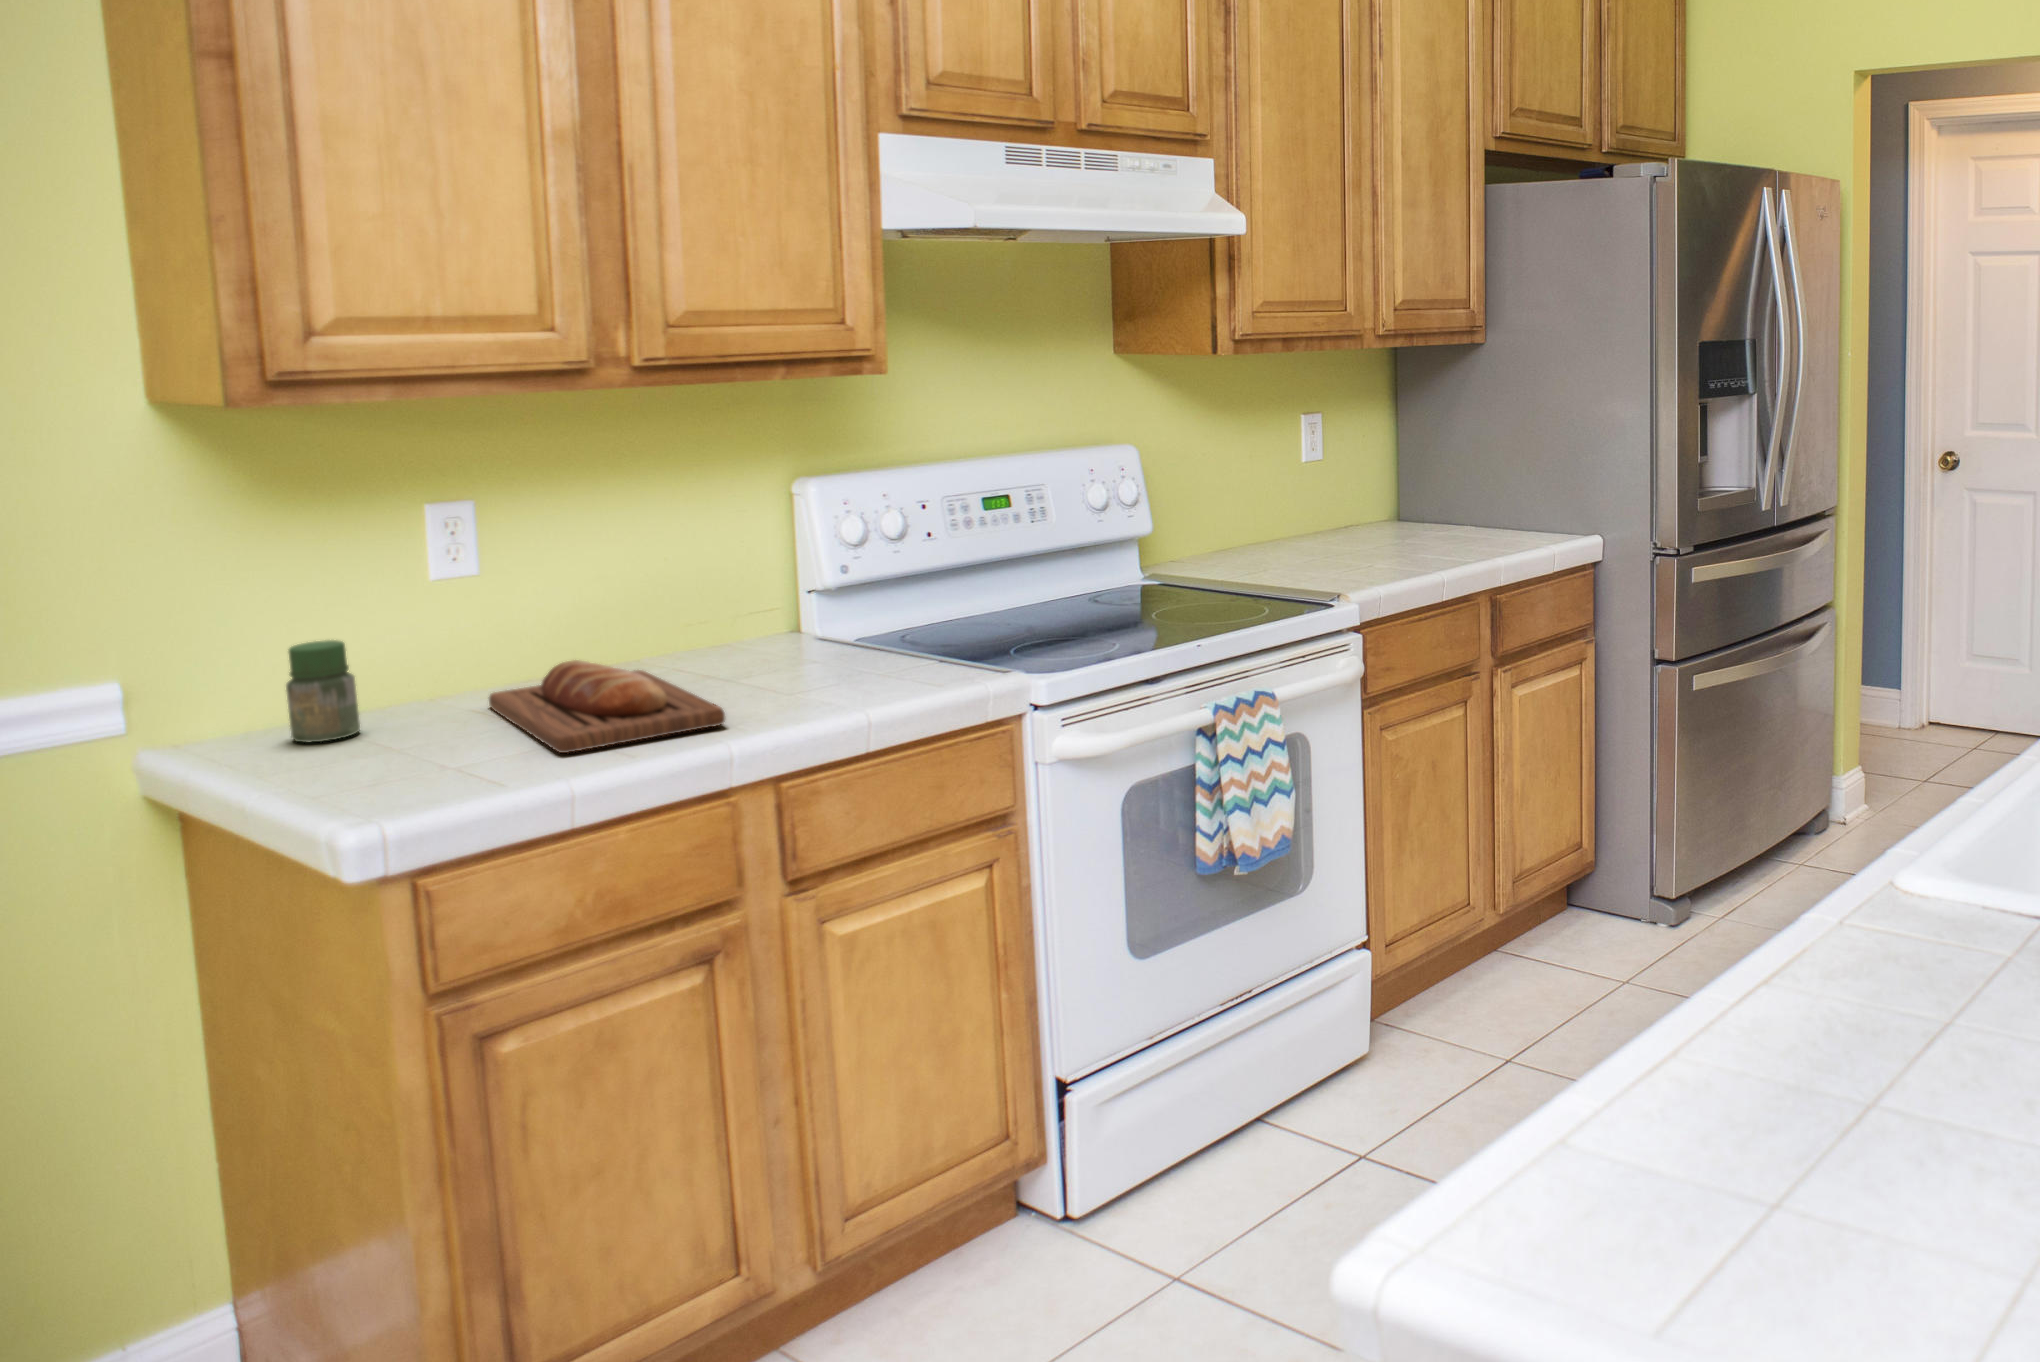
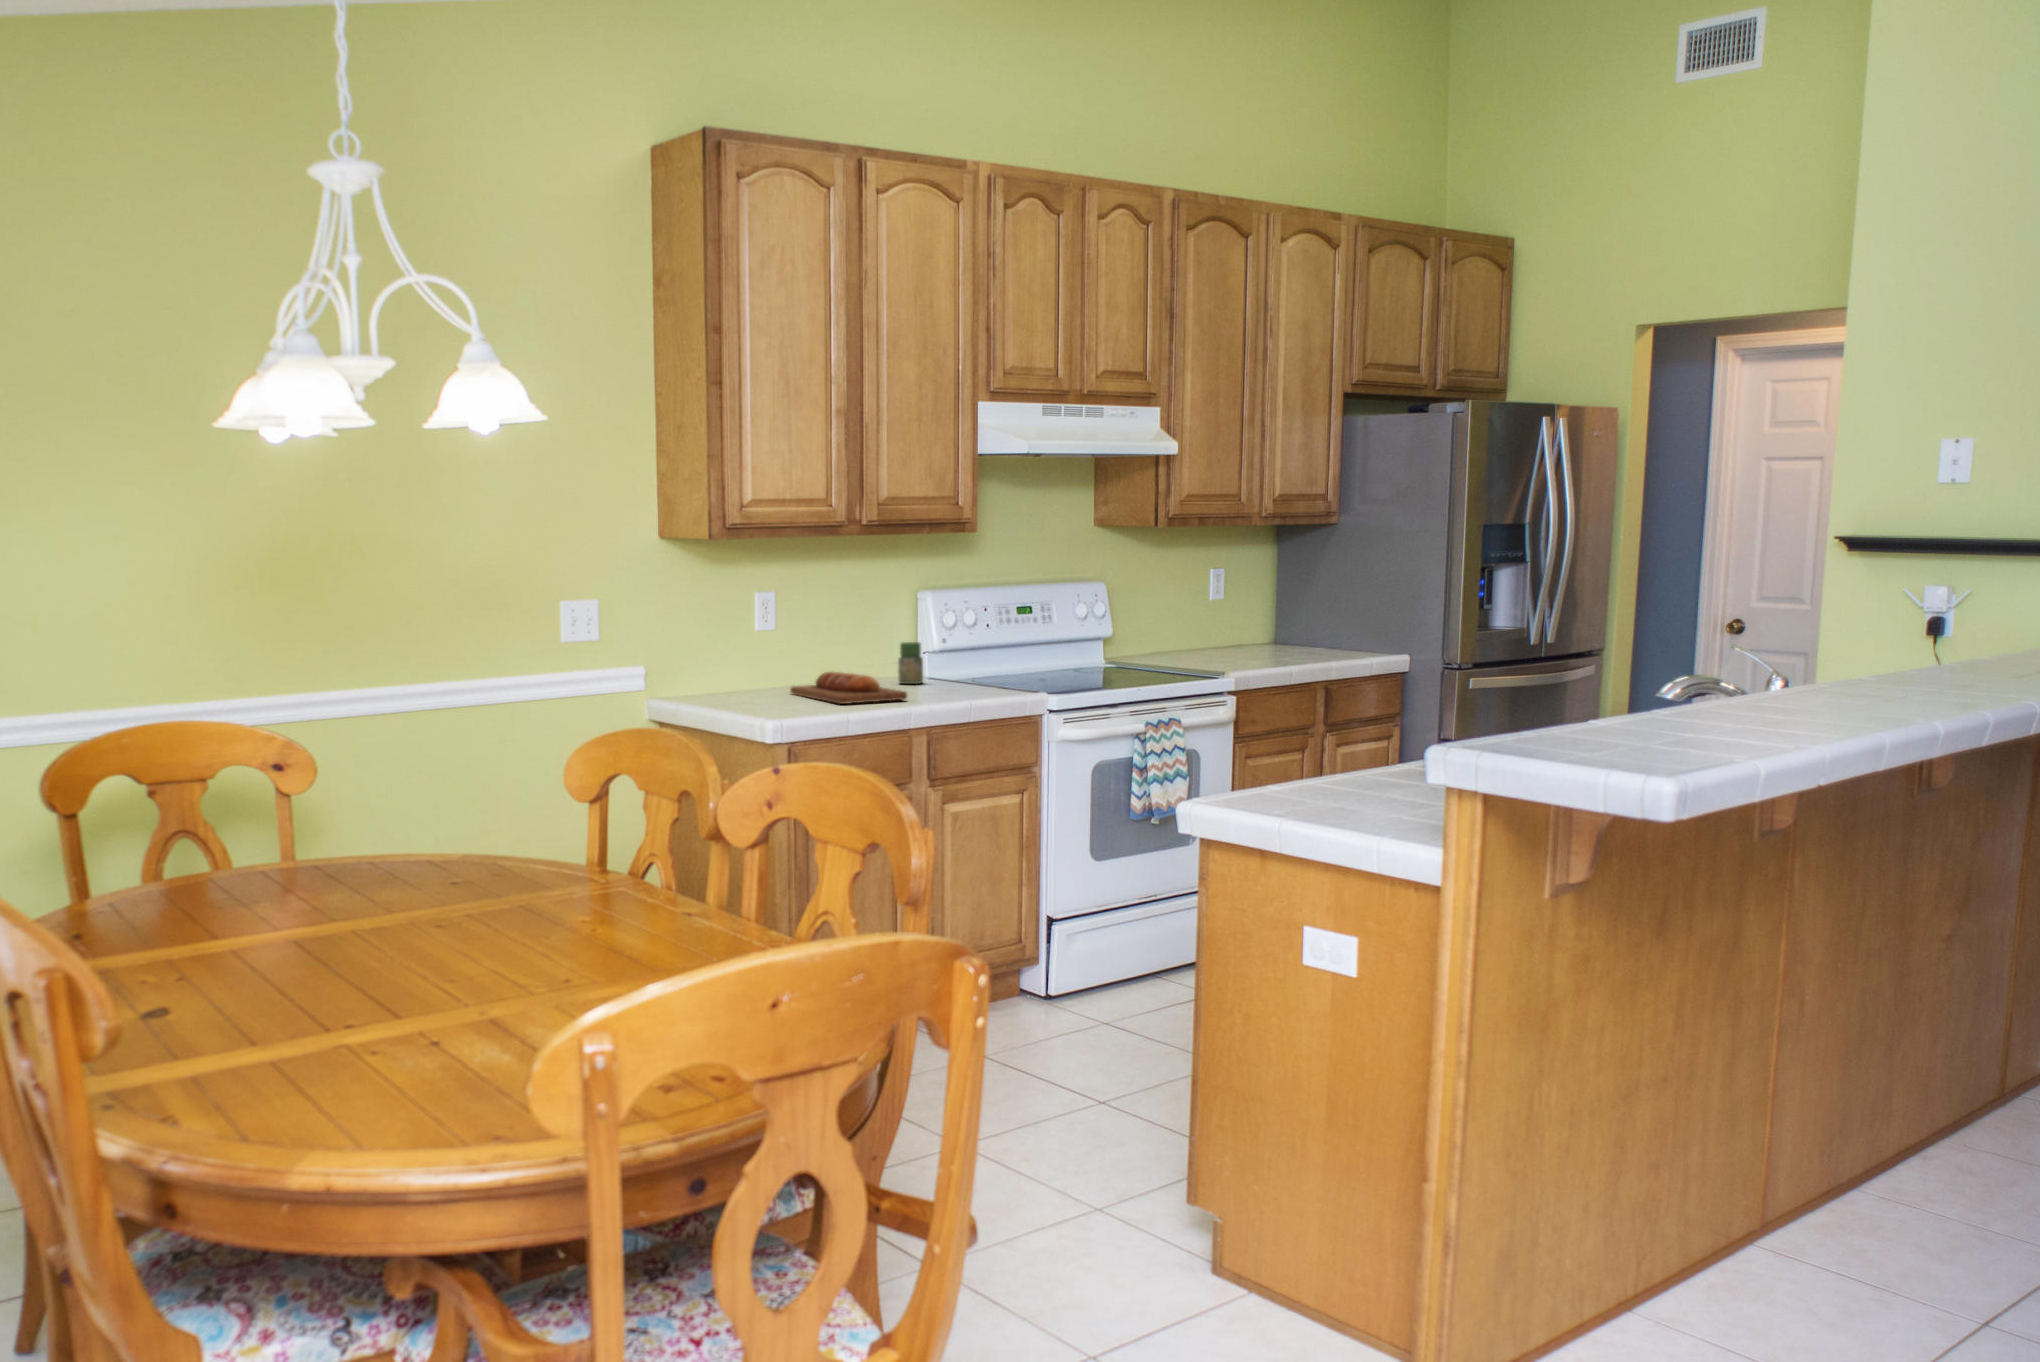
jar: present [286,640,360,742] -> present [898,642,923,684]

